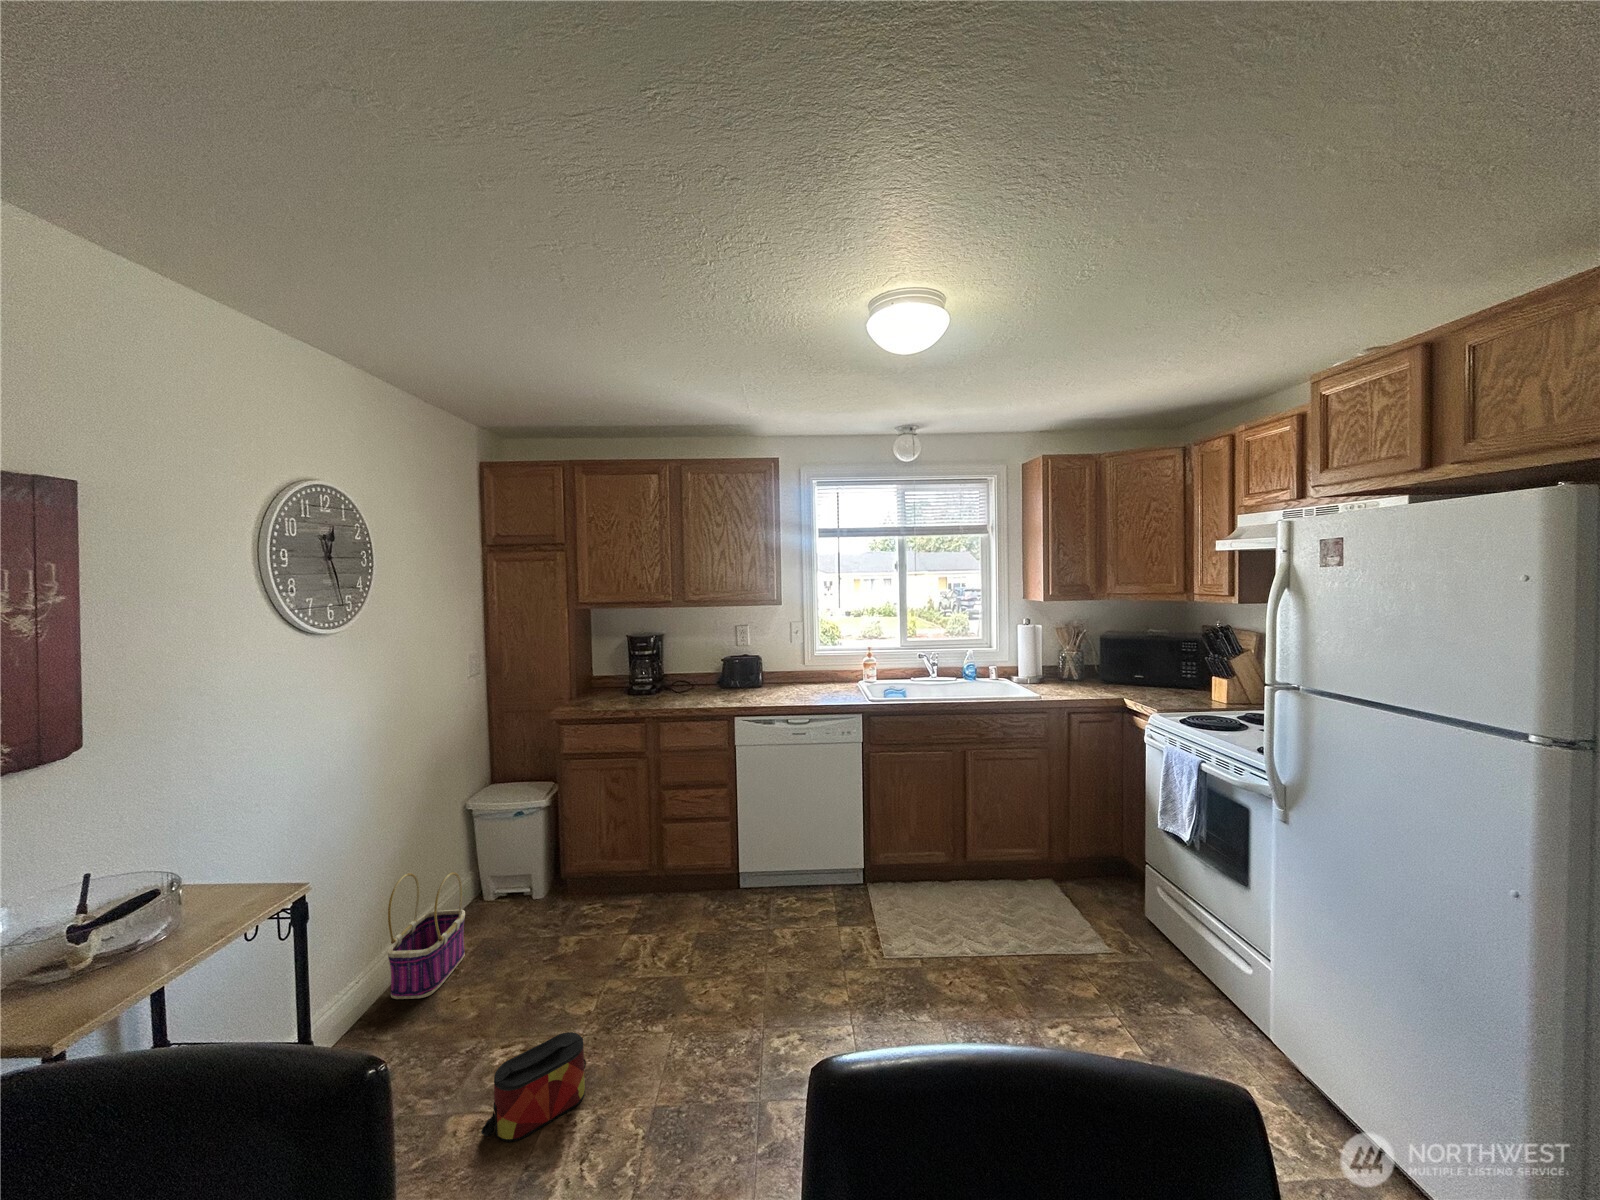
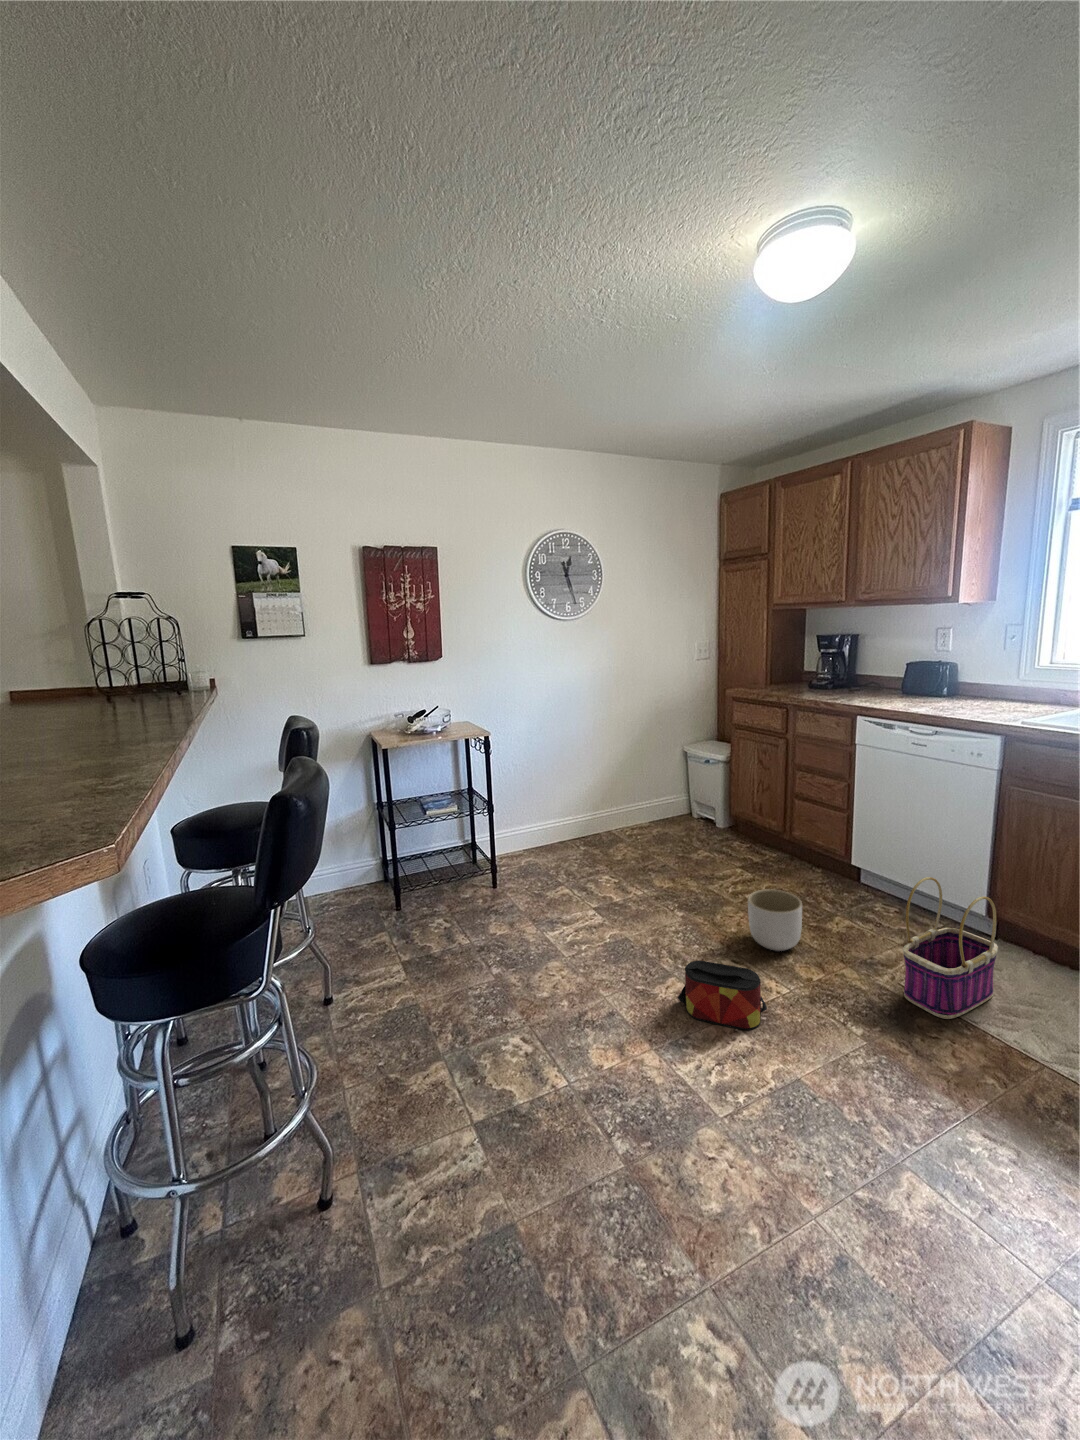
basket: present [387,872,465,999] -> present [903,877,998,1019]
planter: none [496,933,558,1010] -> present [748,889,802,951]

